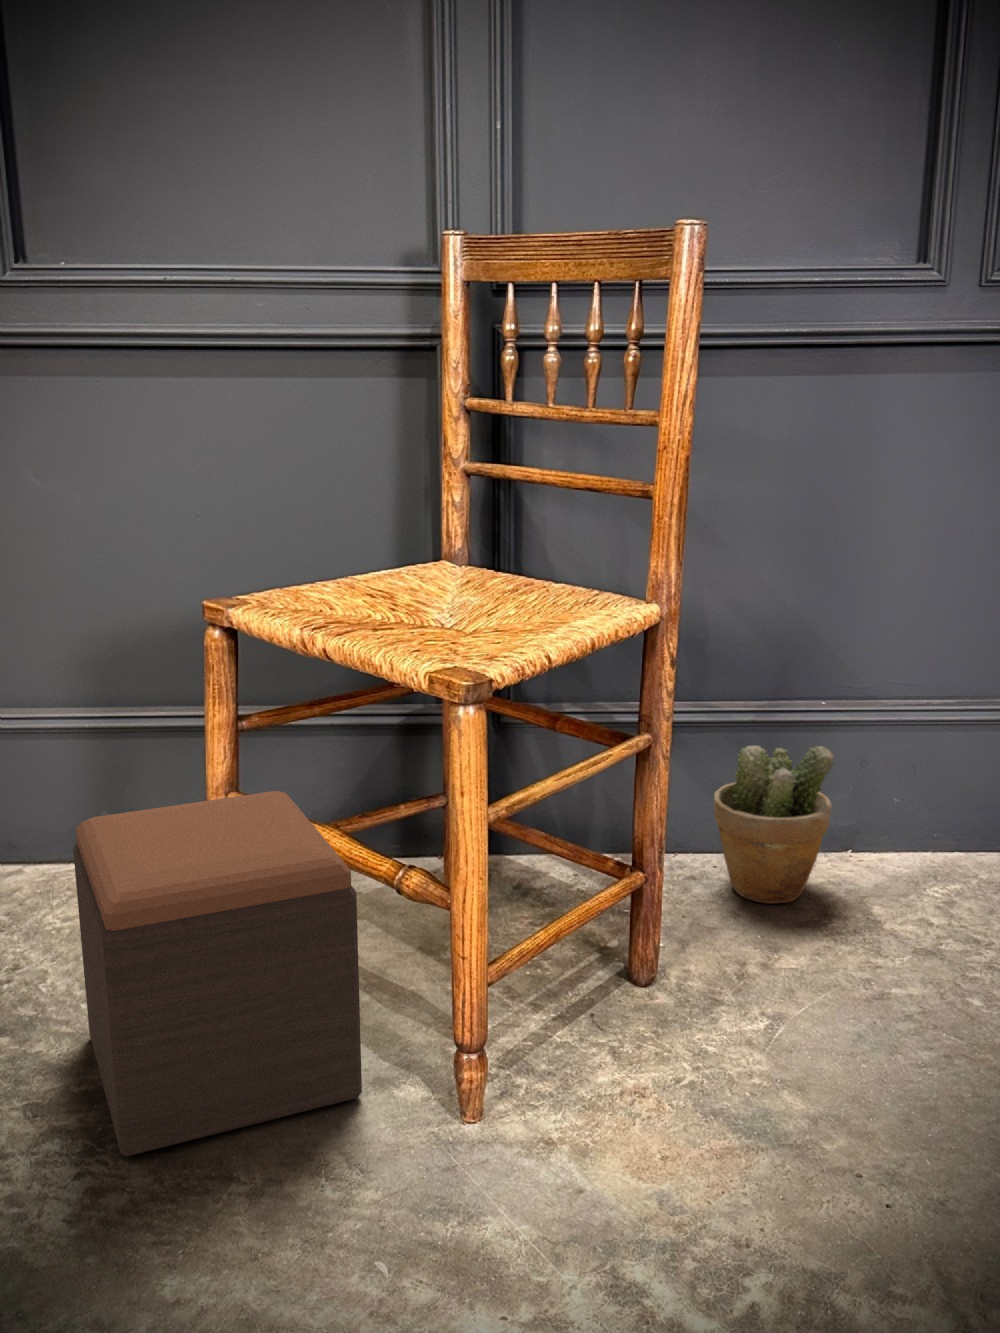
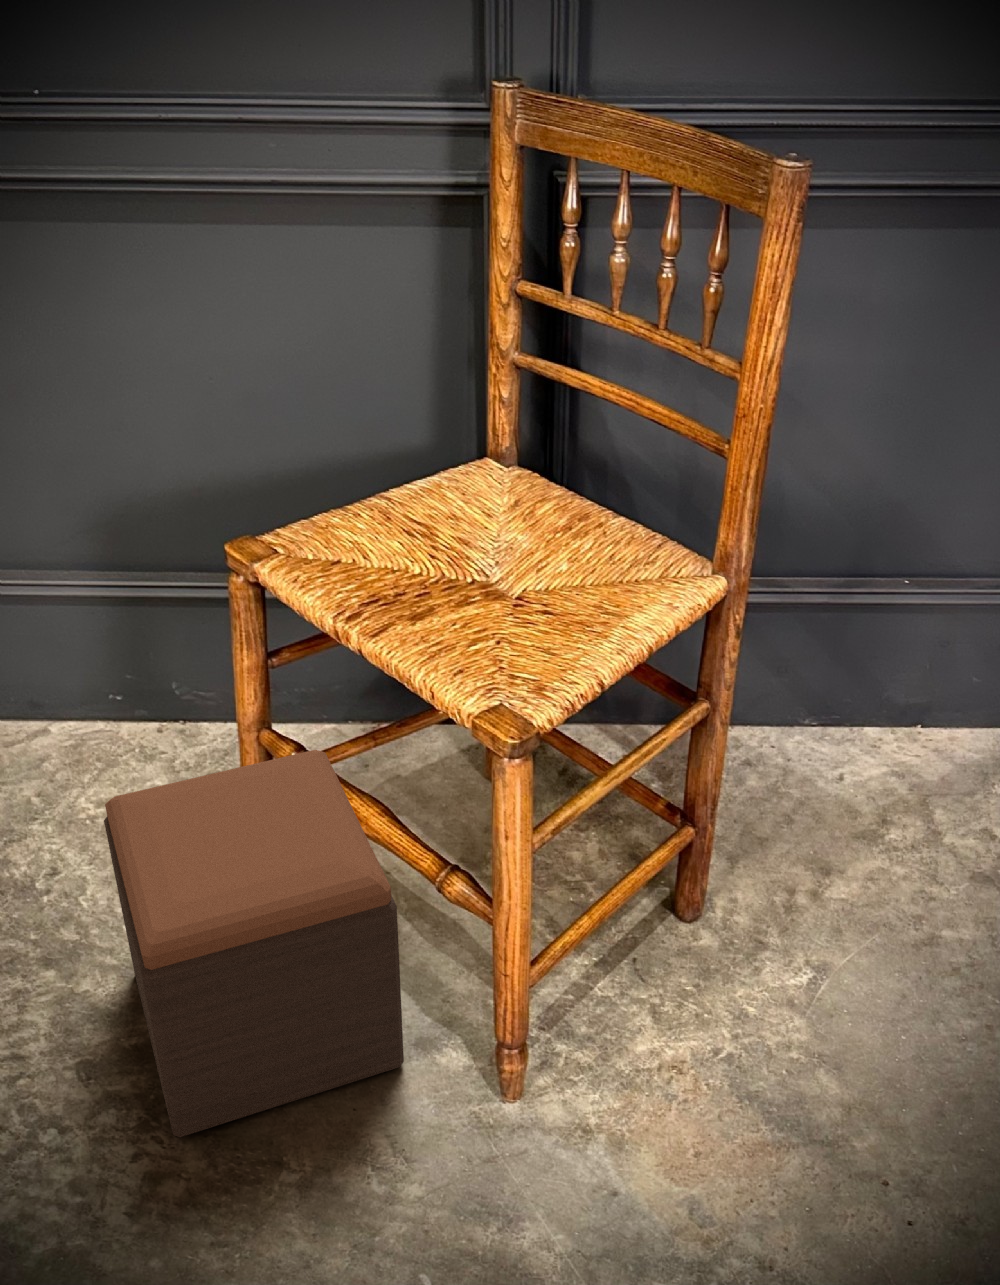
potted plant: present [714,746,834,903] -> none [776,646,912,804]

